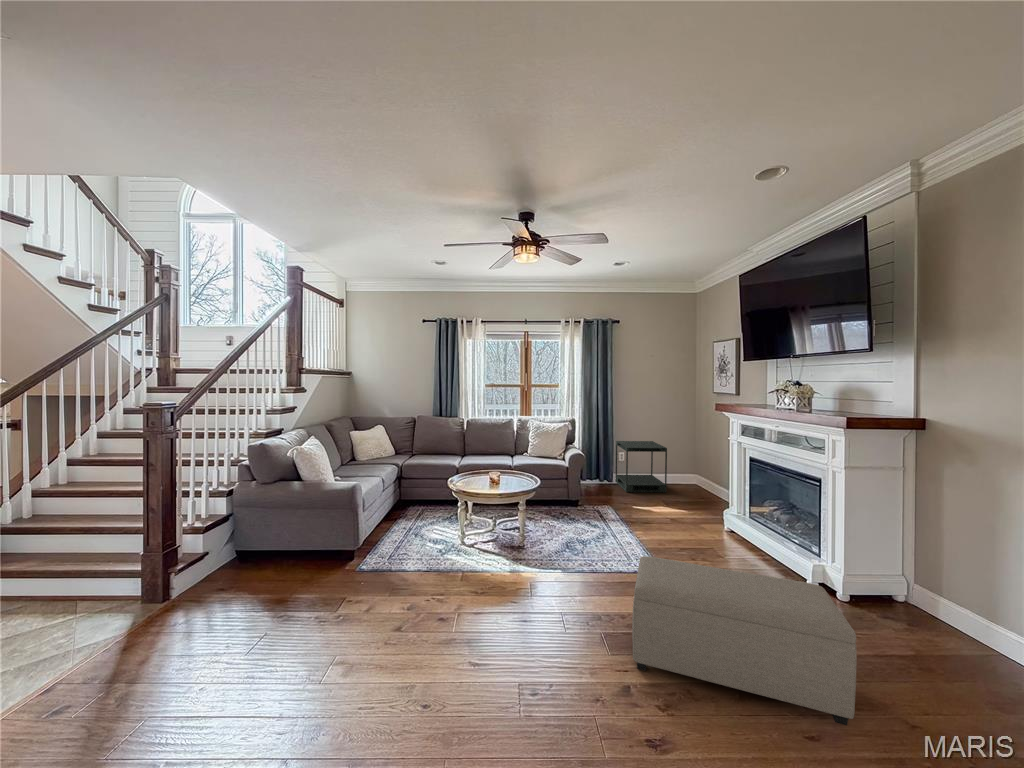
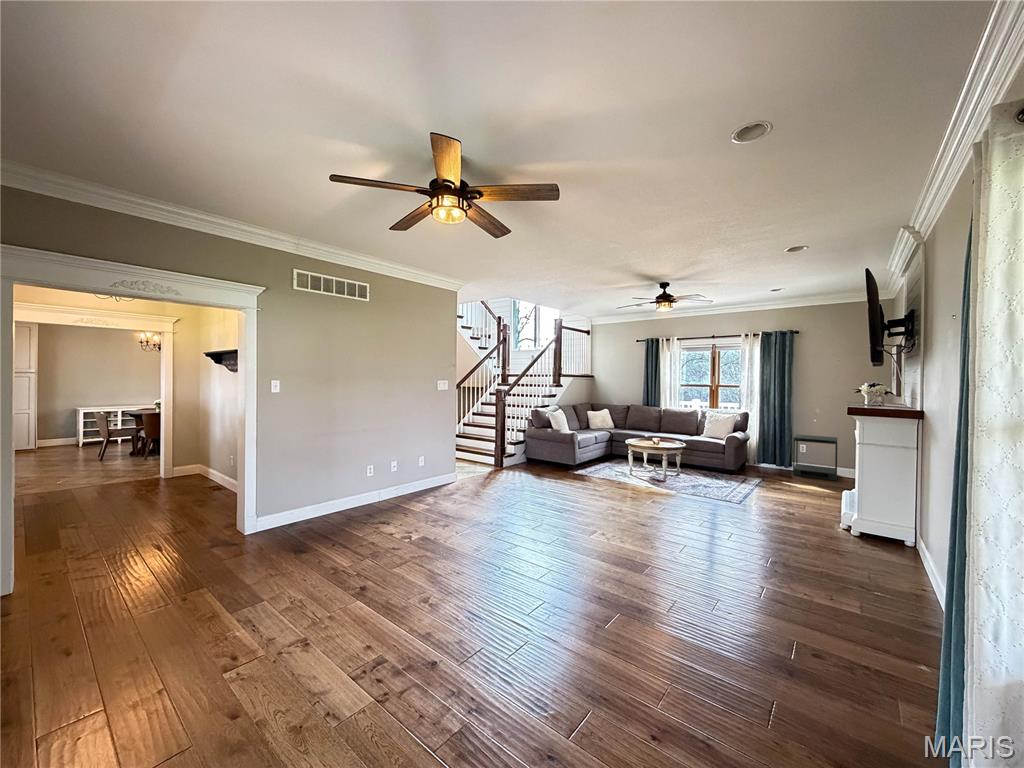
ottoman: present [632,556,856,725] -> none [670,470,780,542]

